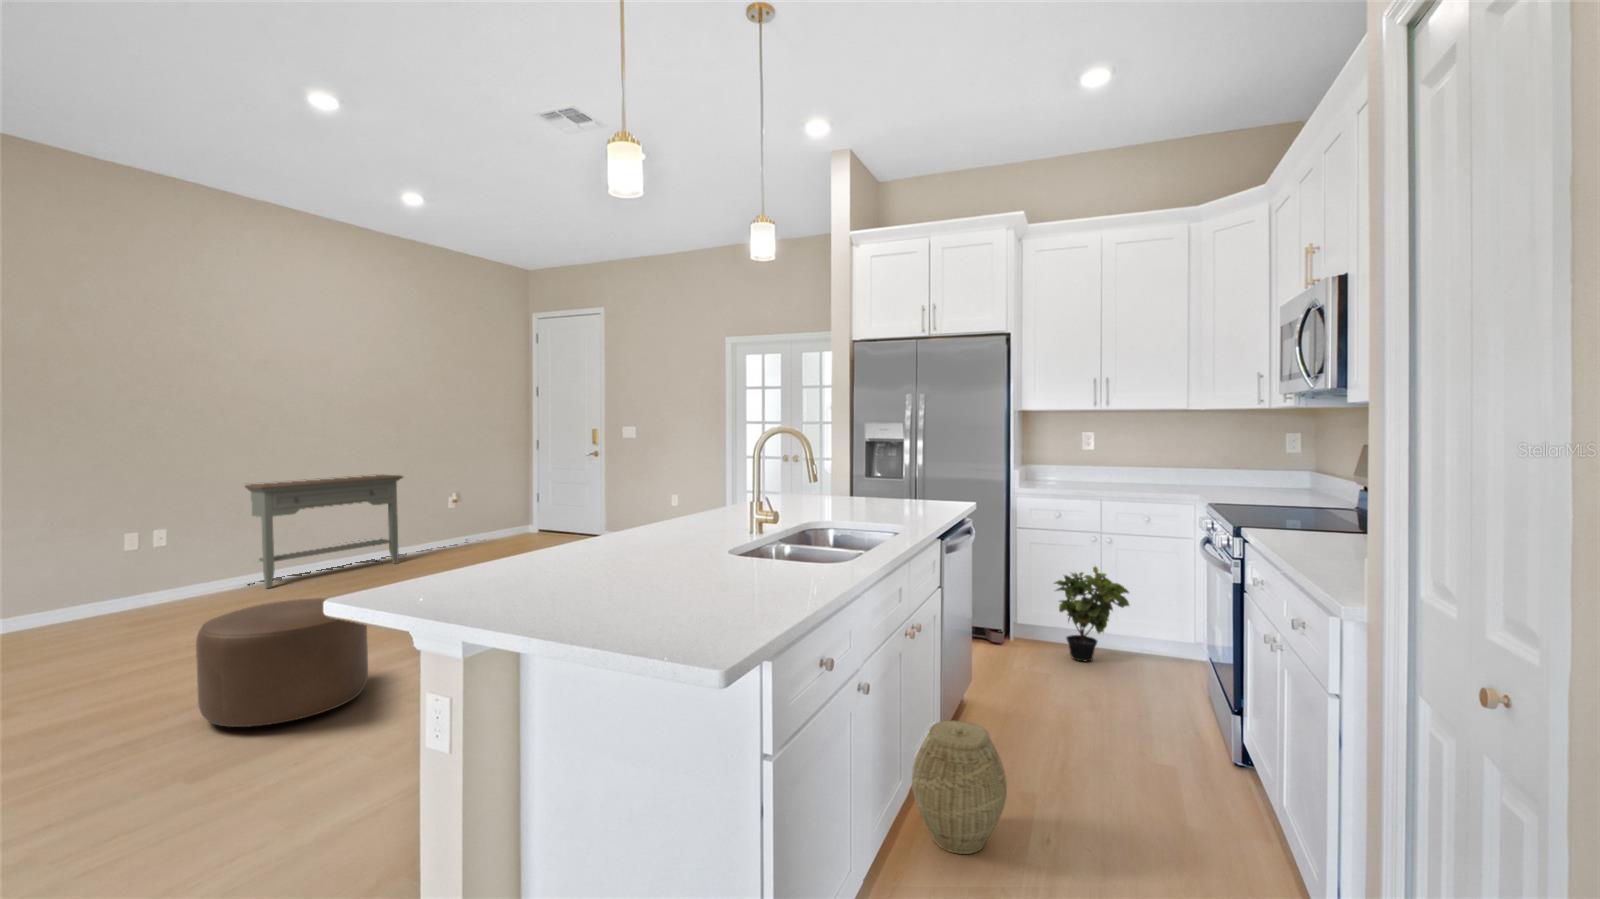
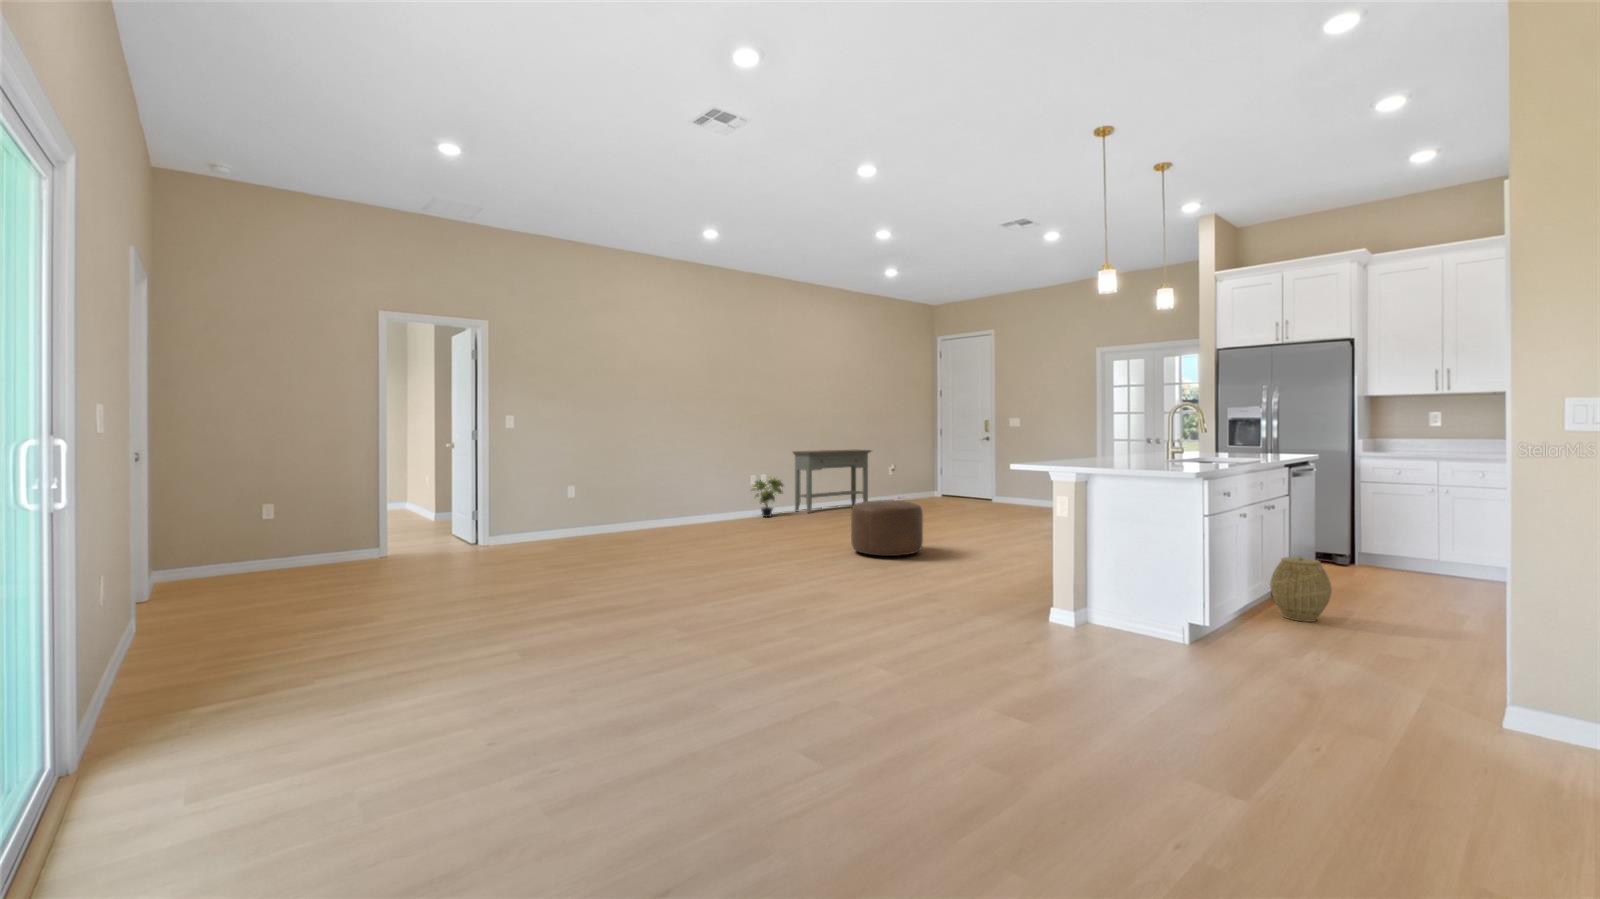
potted plant: present [1054,567,1129,661] -> present [752,477,784,517]

